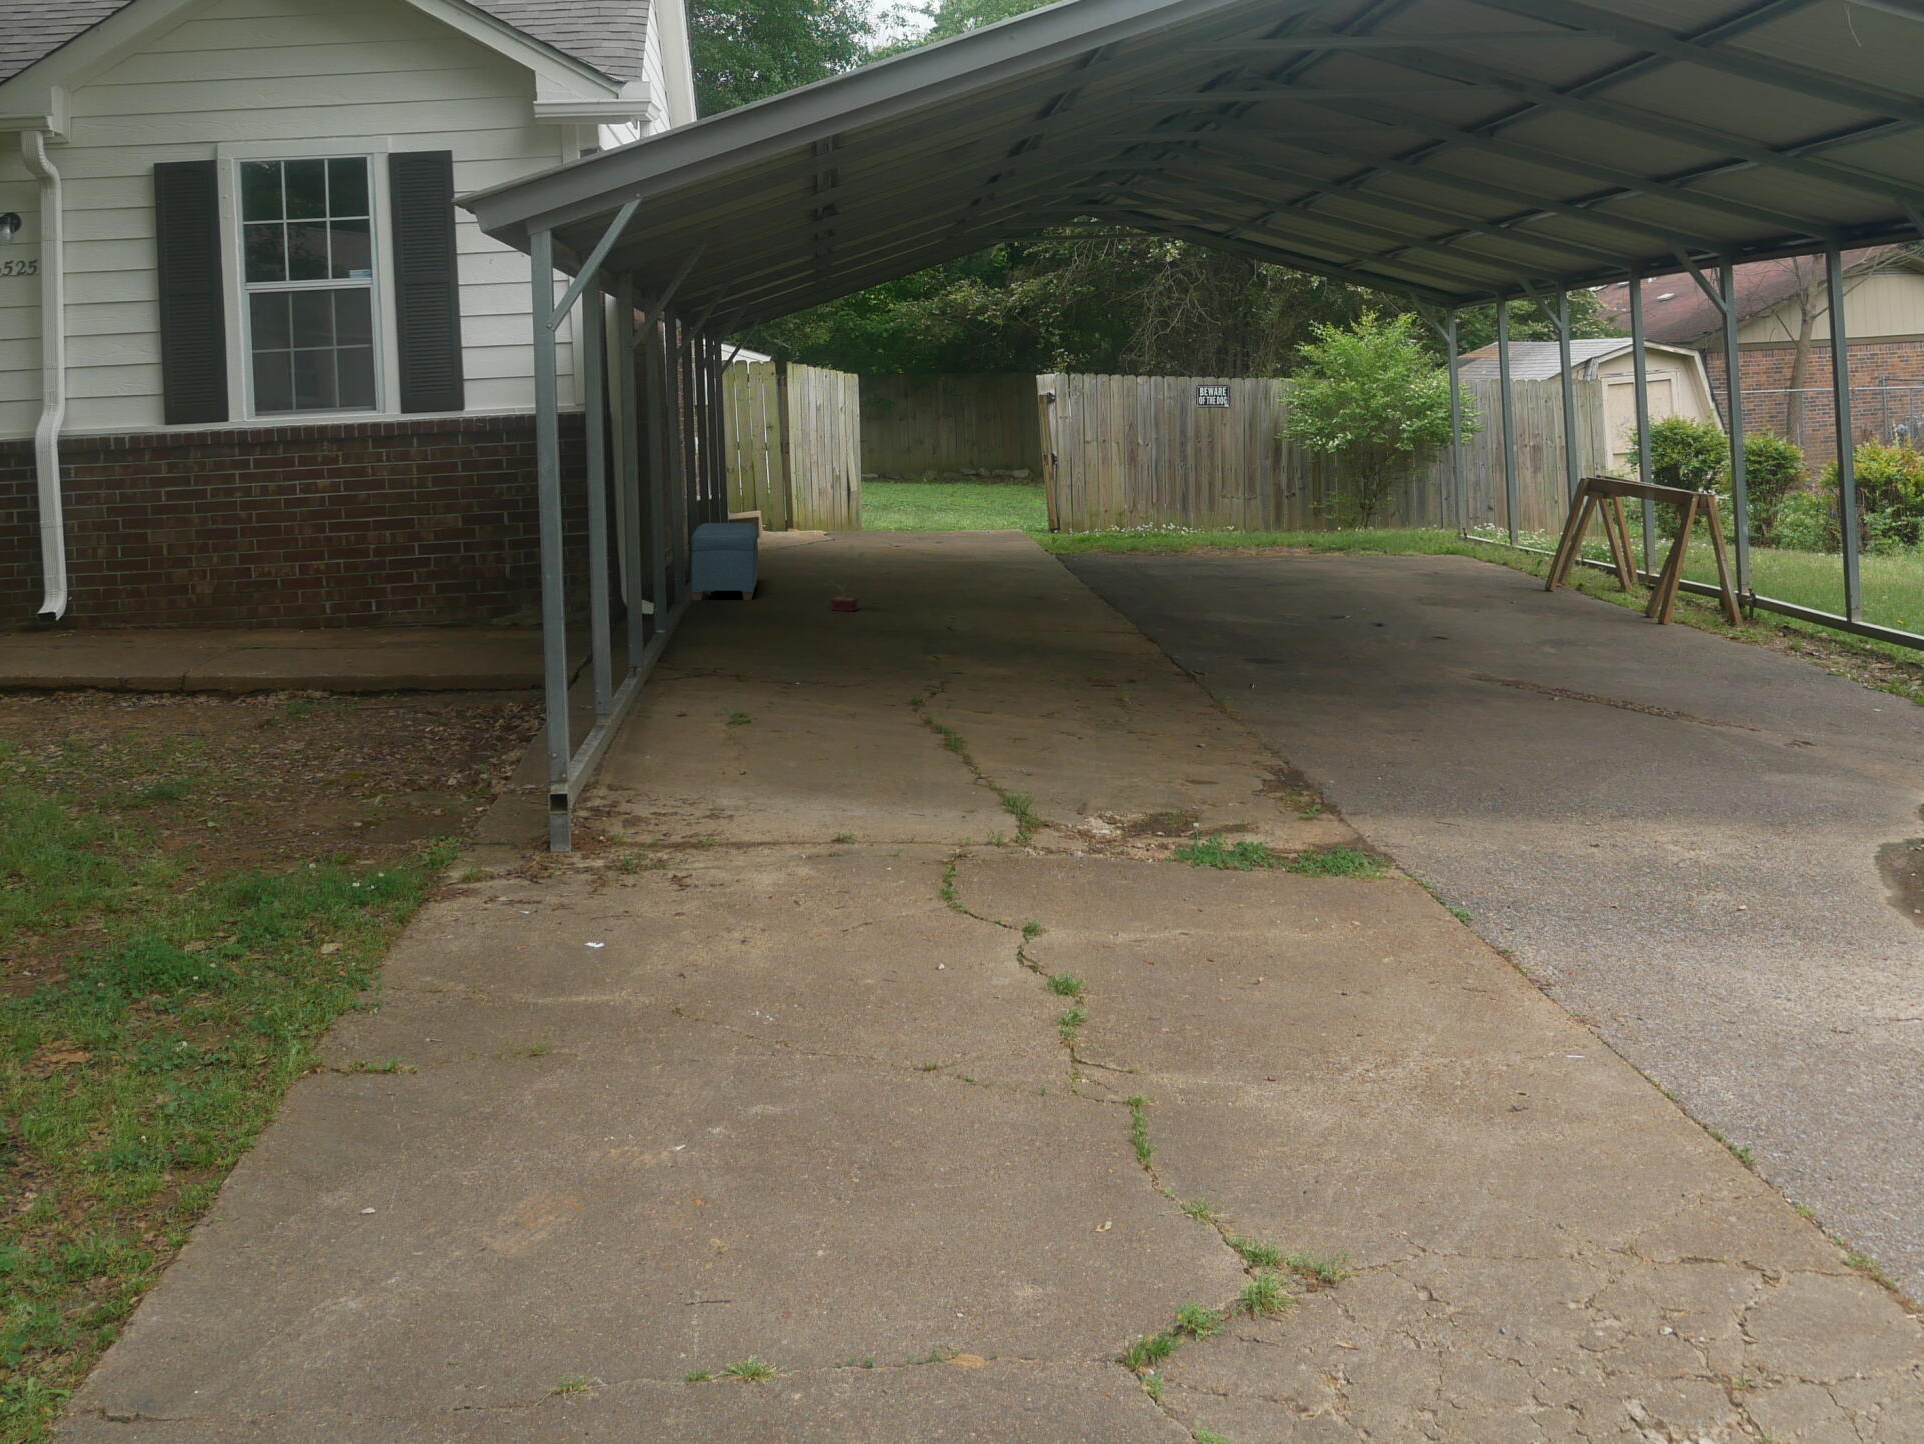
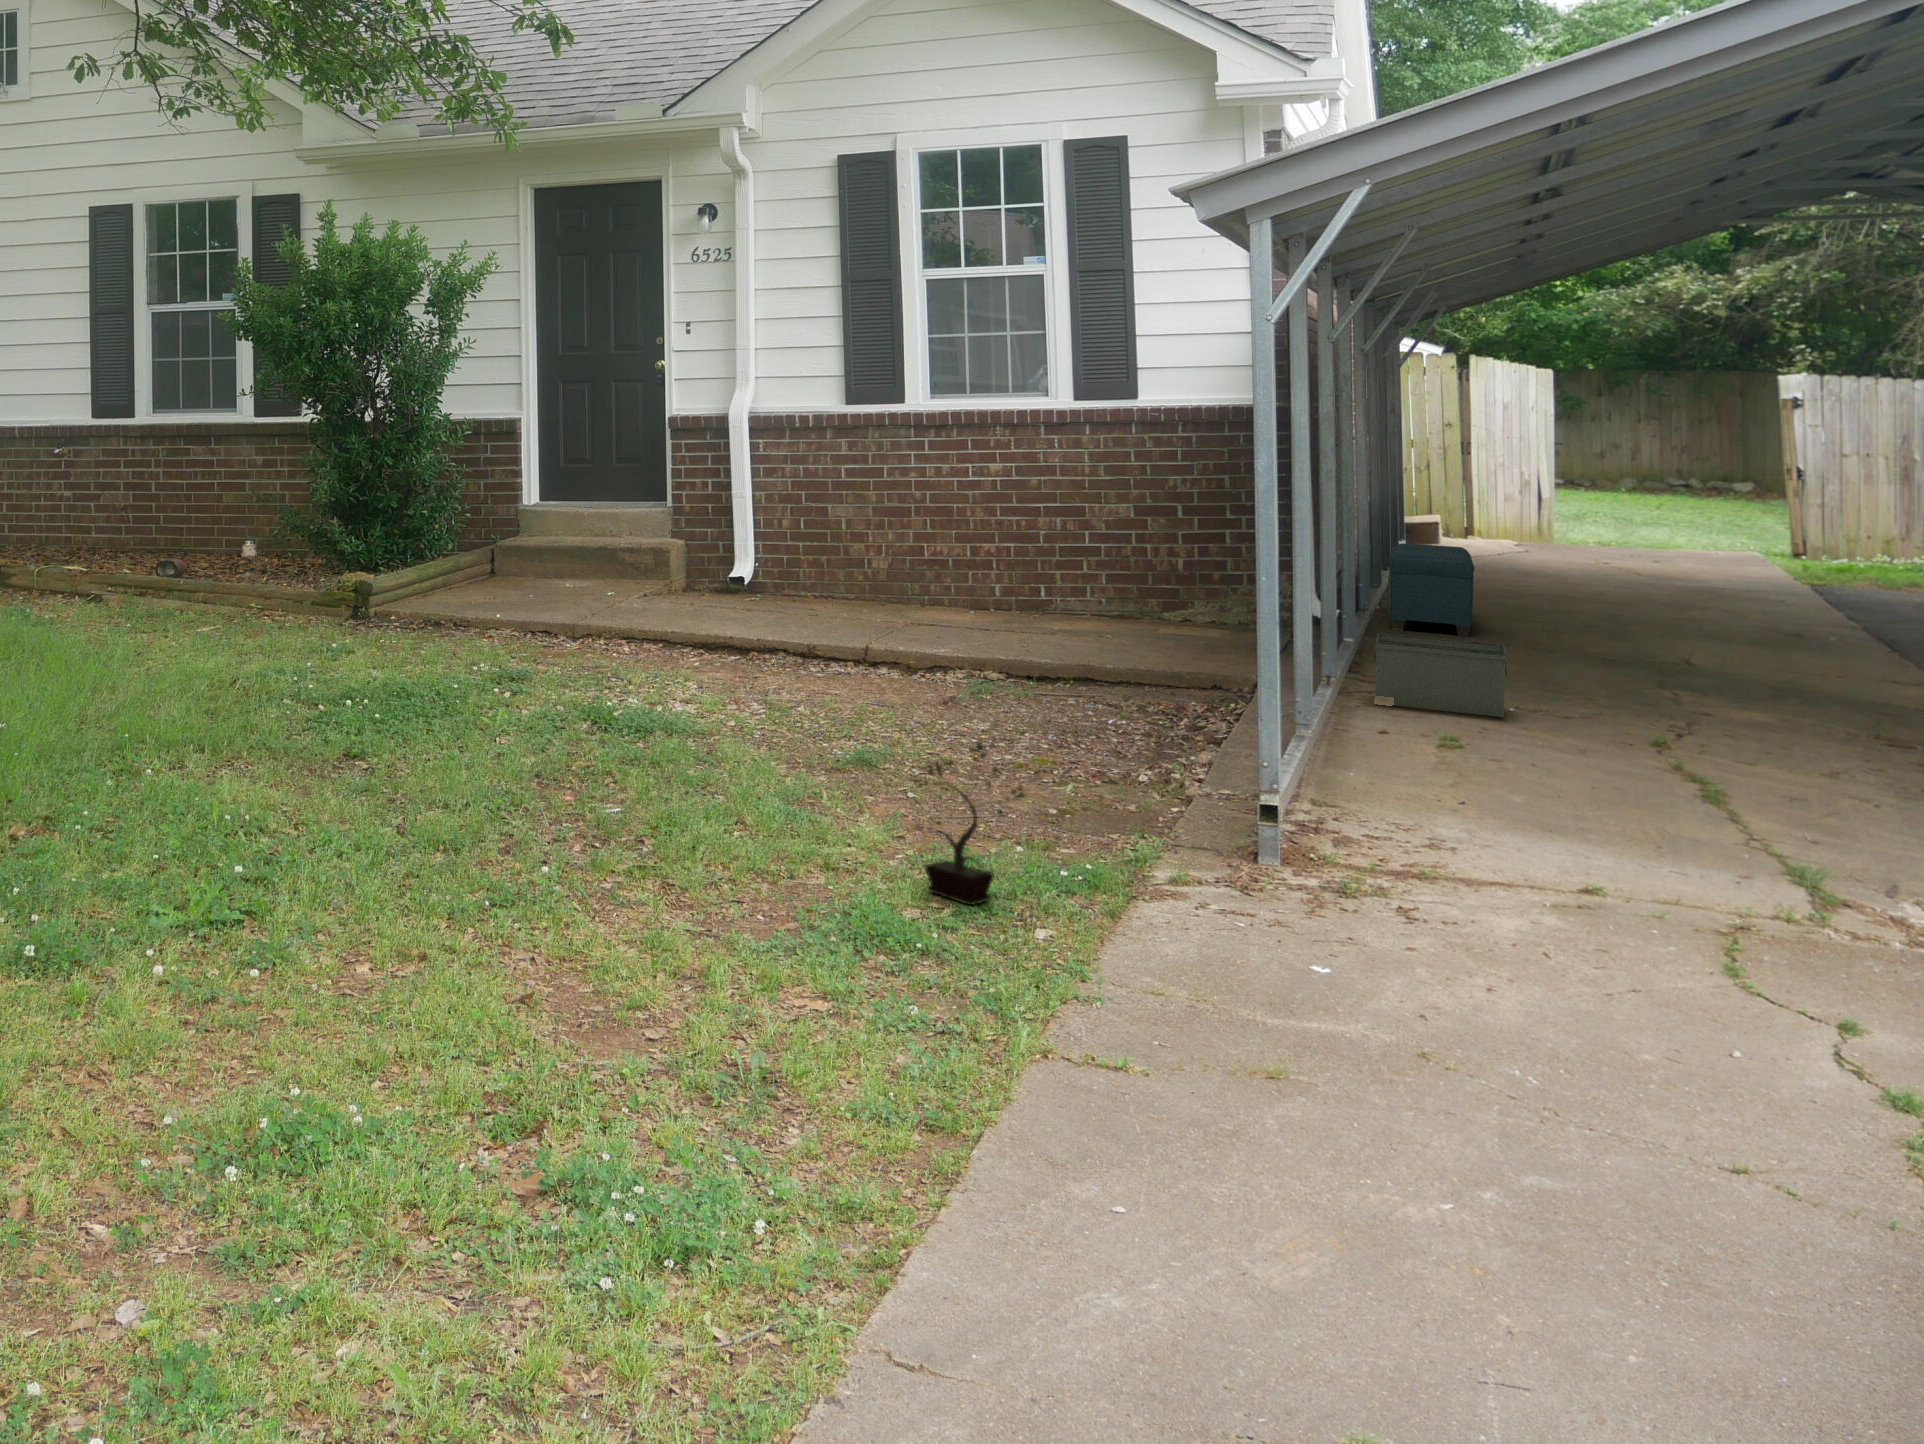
potted plant: present [829,546,873,611] -> present [912,743,1025,905]
storage bin: none [655,606,756,668] -> present [1374,633,1507,717]

